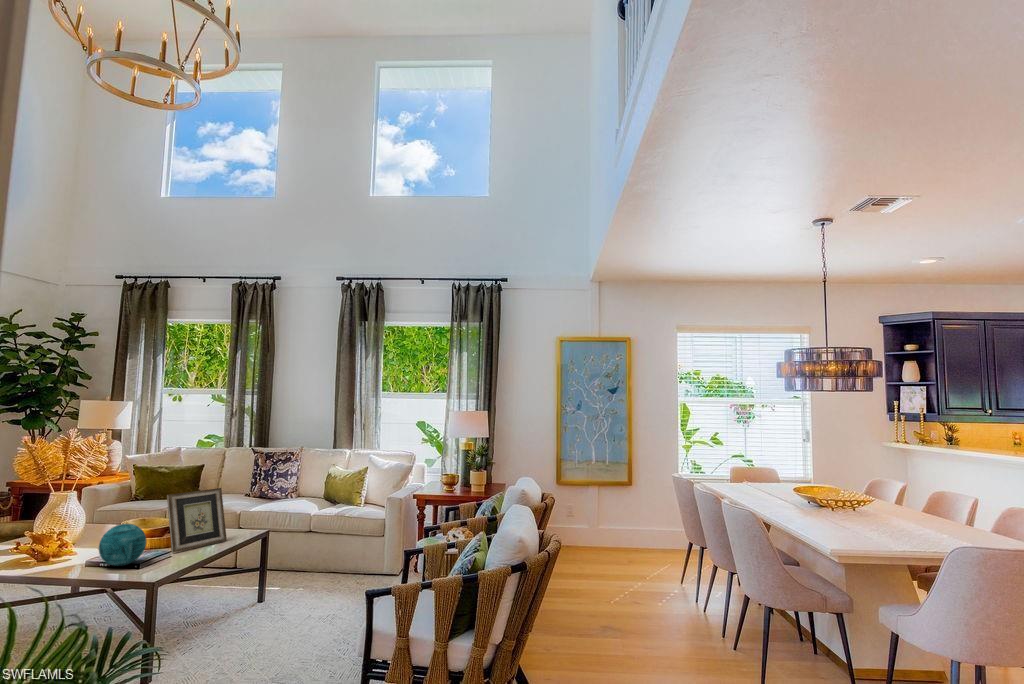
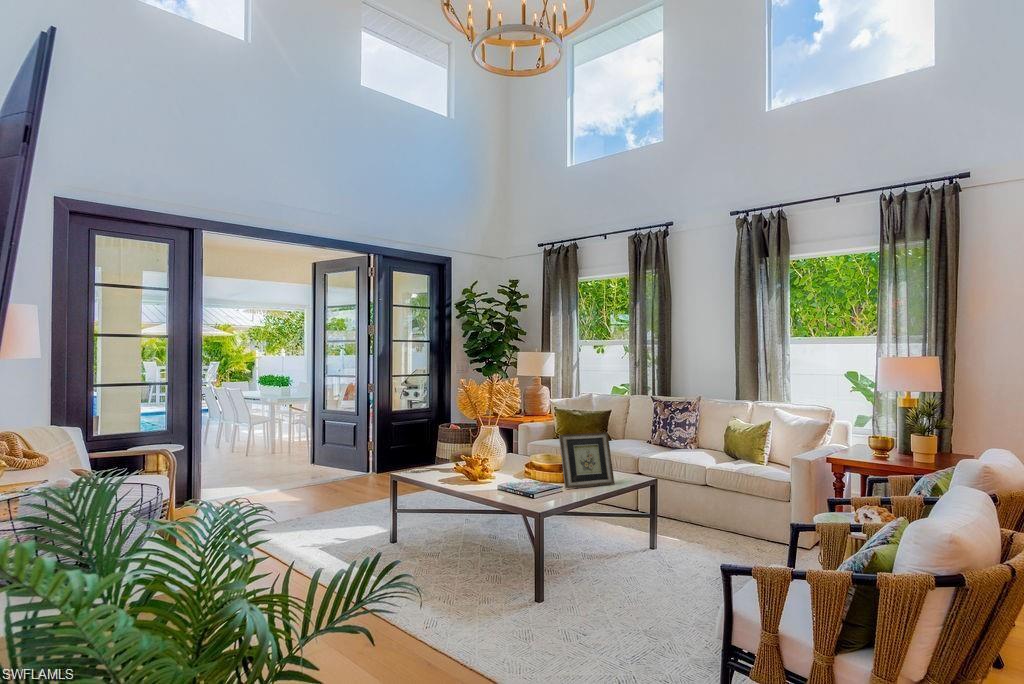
decorative orb: present [99,524,146,566] -> none [506,457,541,494]

